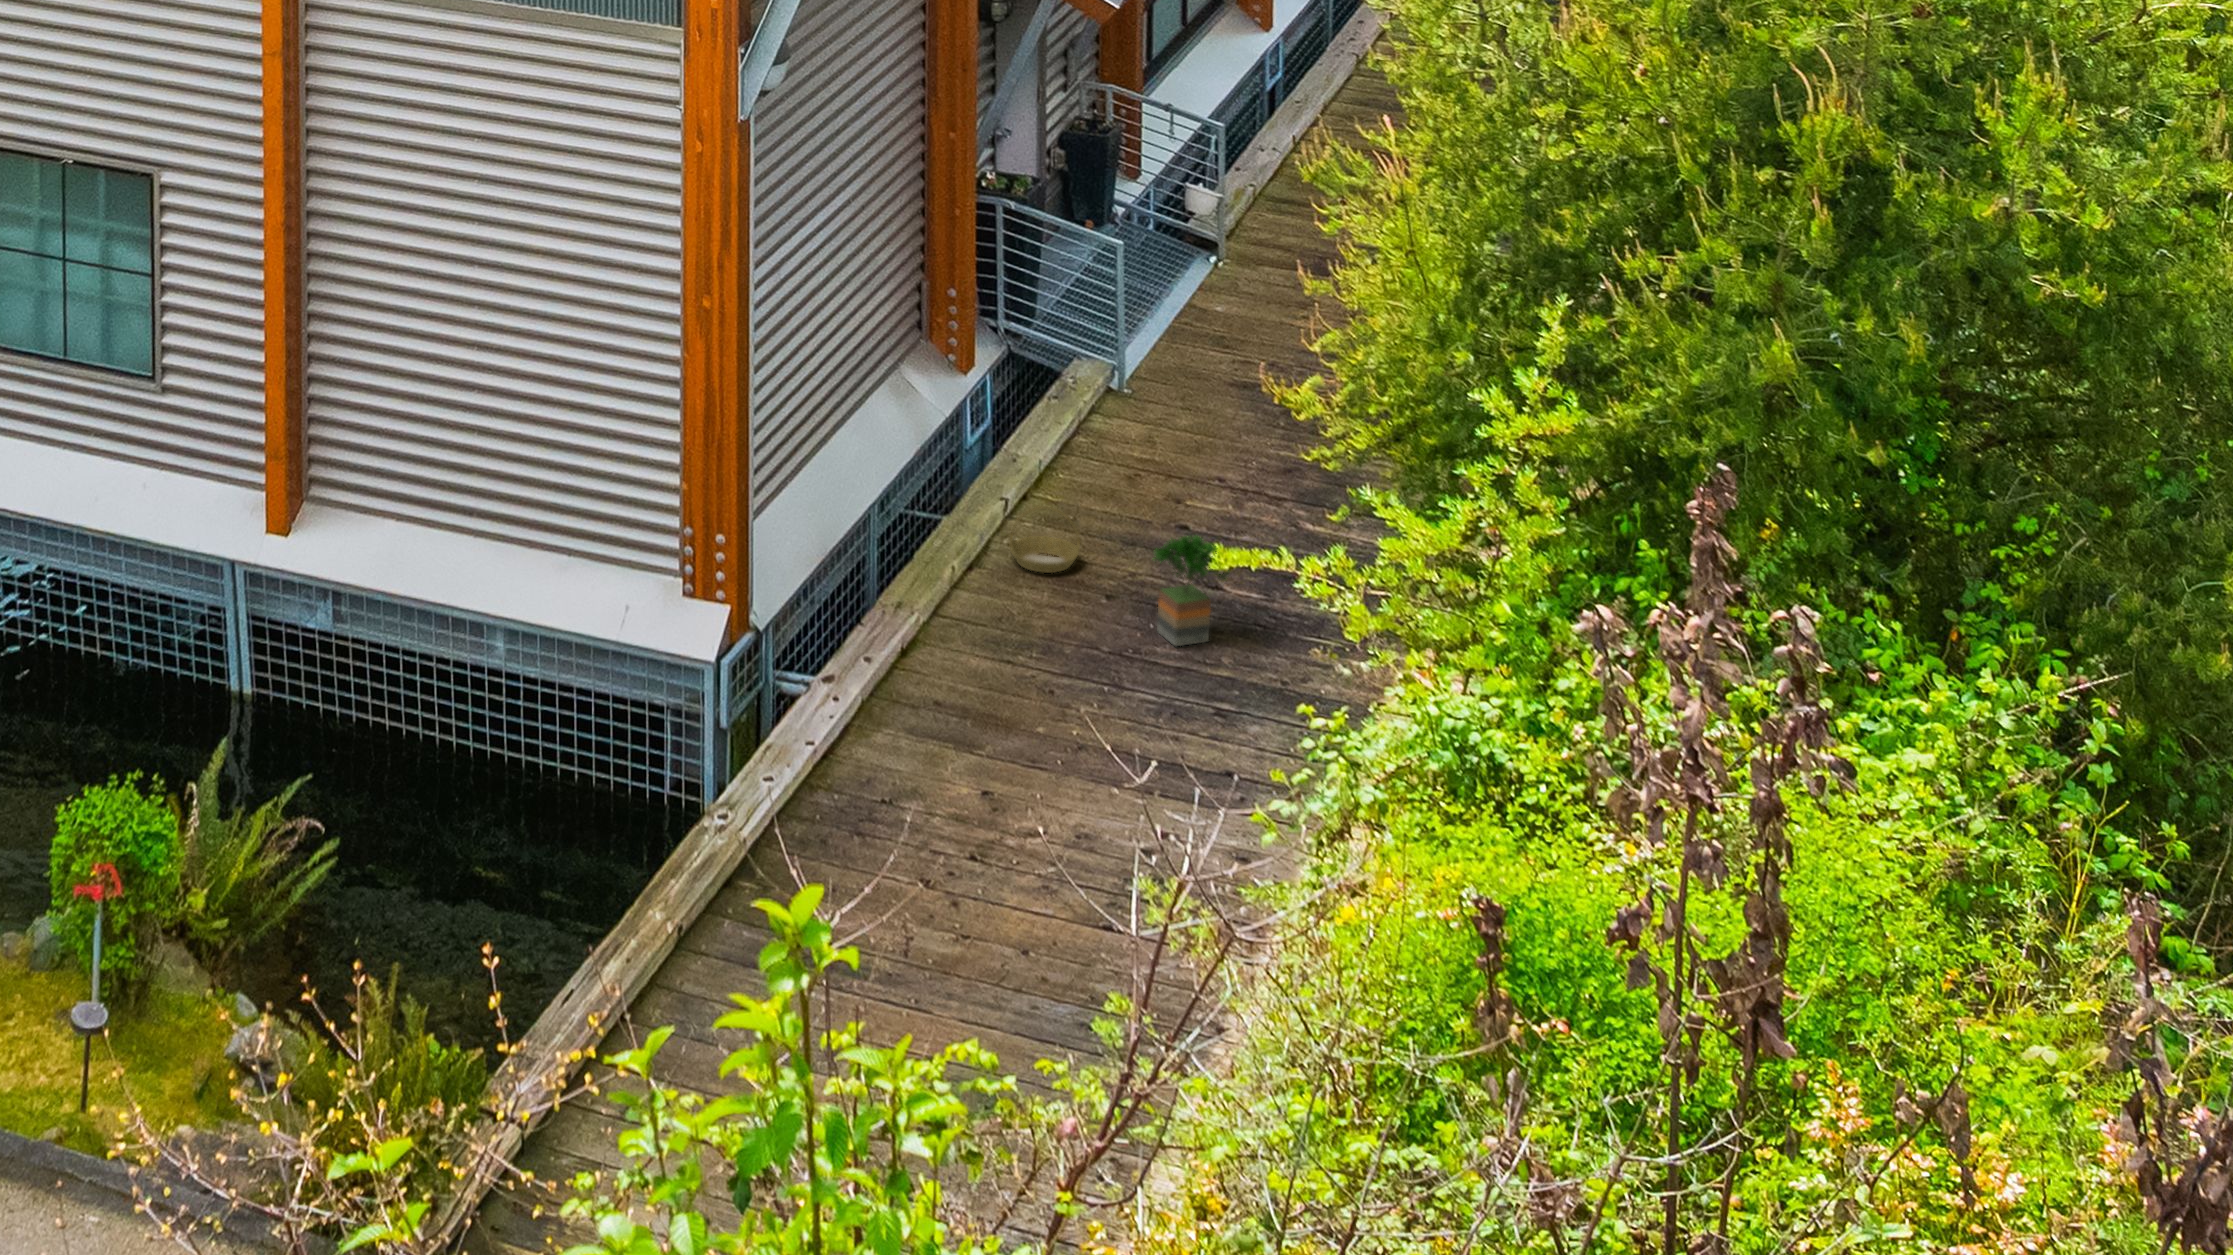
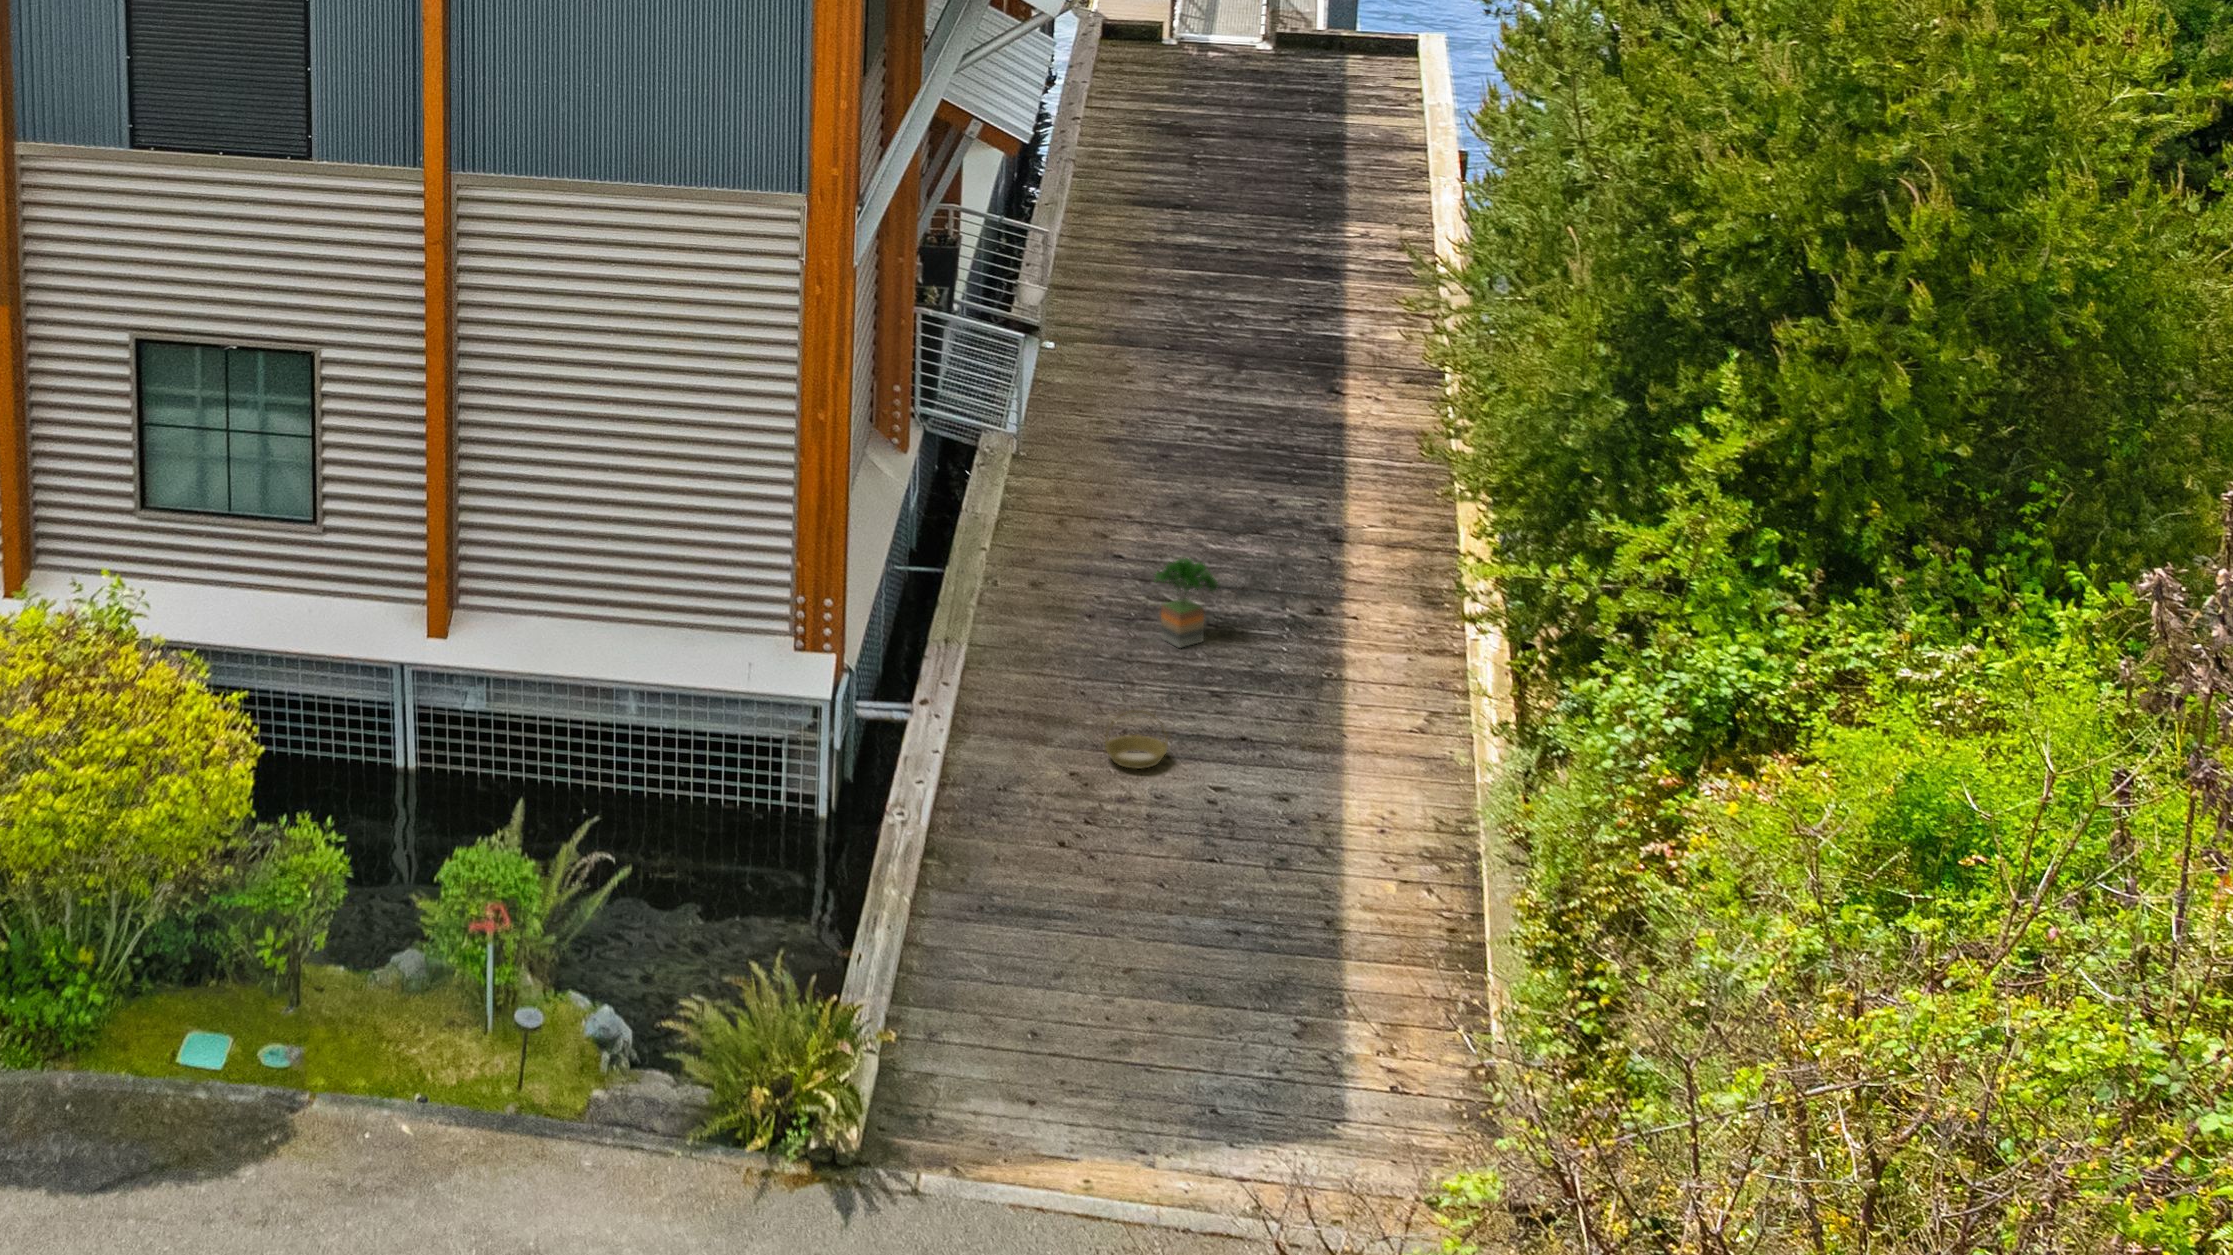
basket: present [1010,506,1080,573] -> present [1105,710,1168,769]

